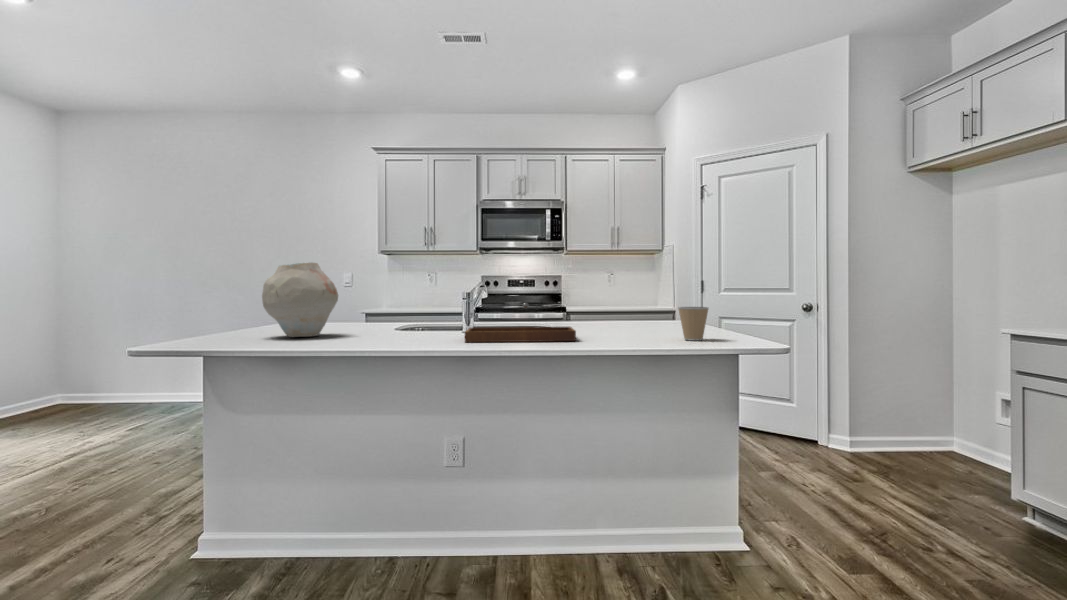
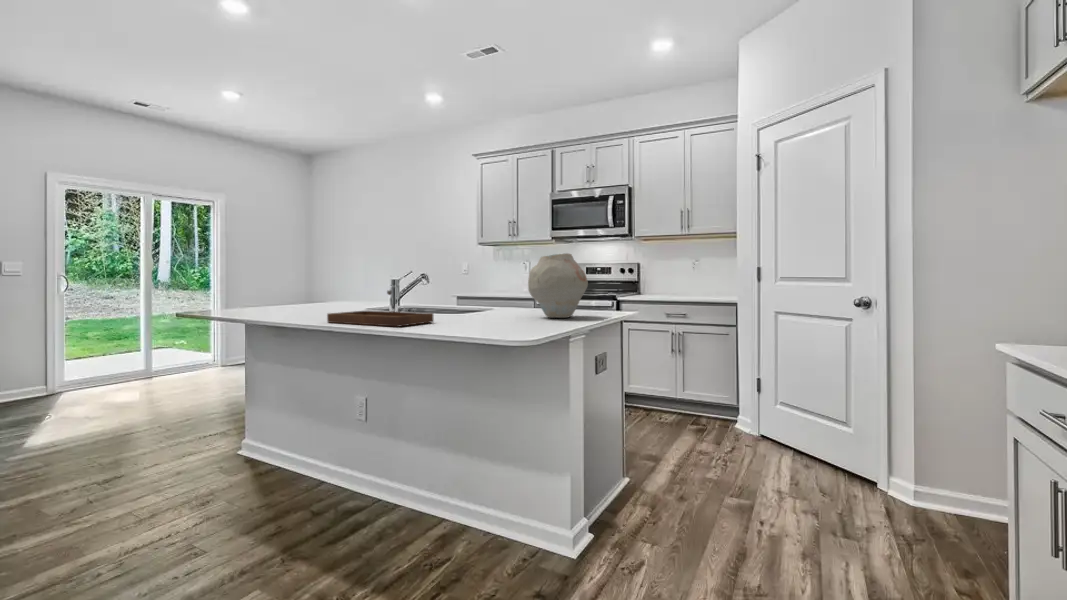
vase: present [262,262,338,337] -> present [528,253,588,318]
coffee cup: present [678,307,708,341] -> none [484,297,515,333]

